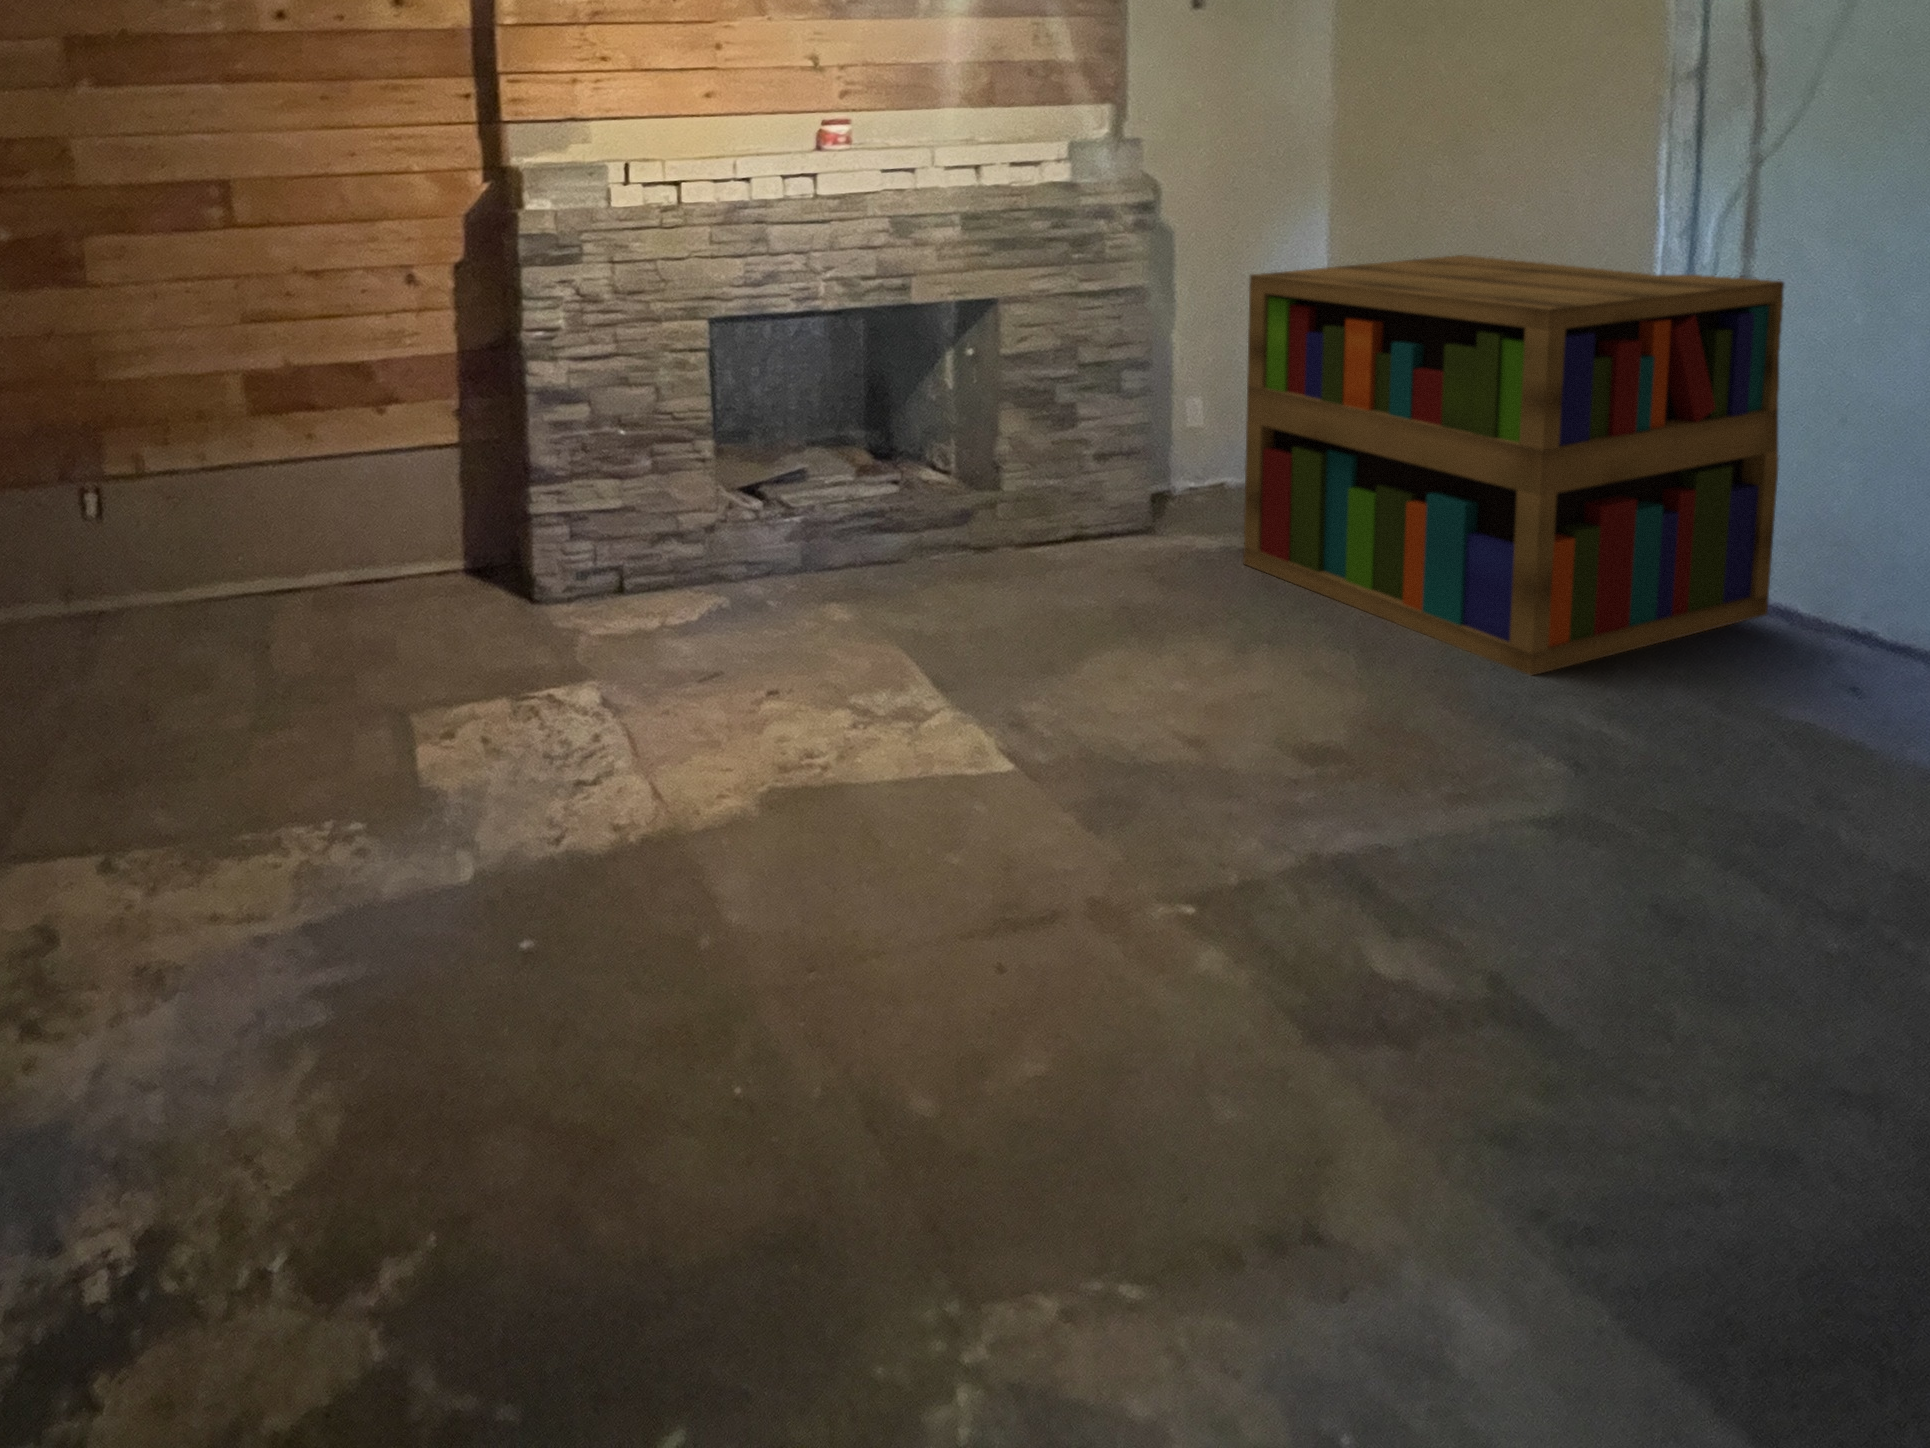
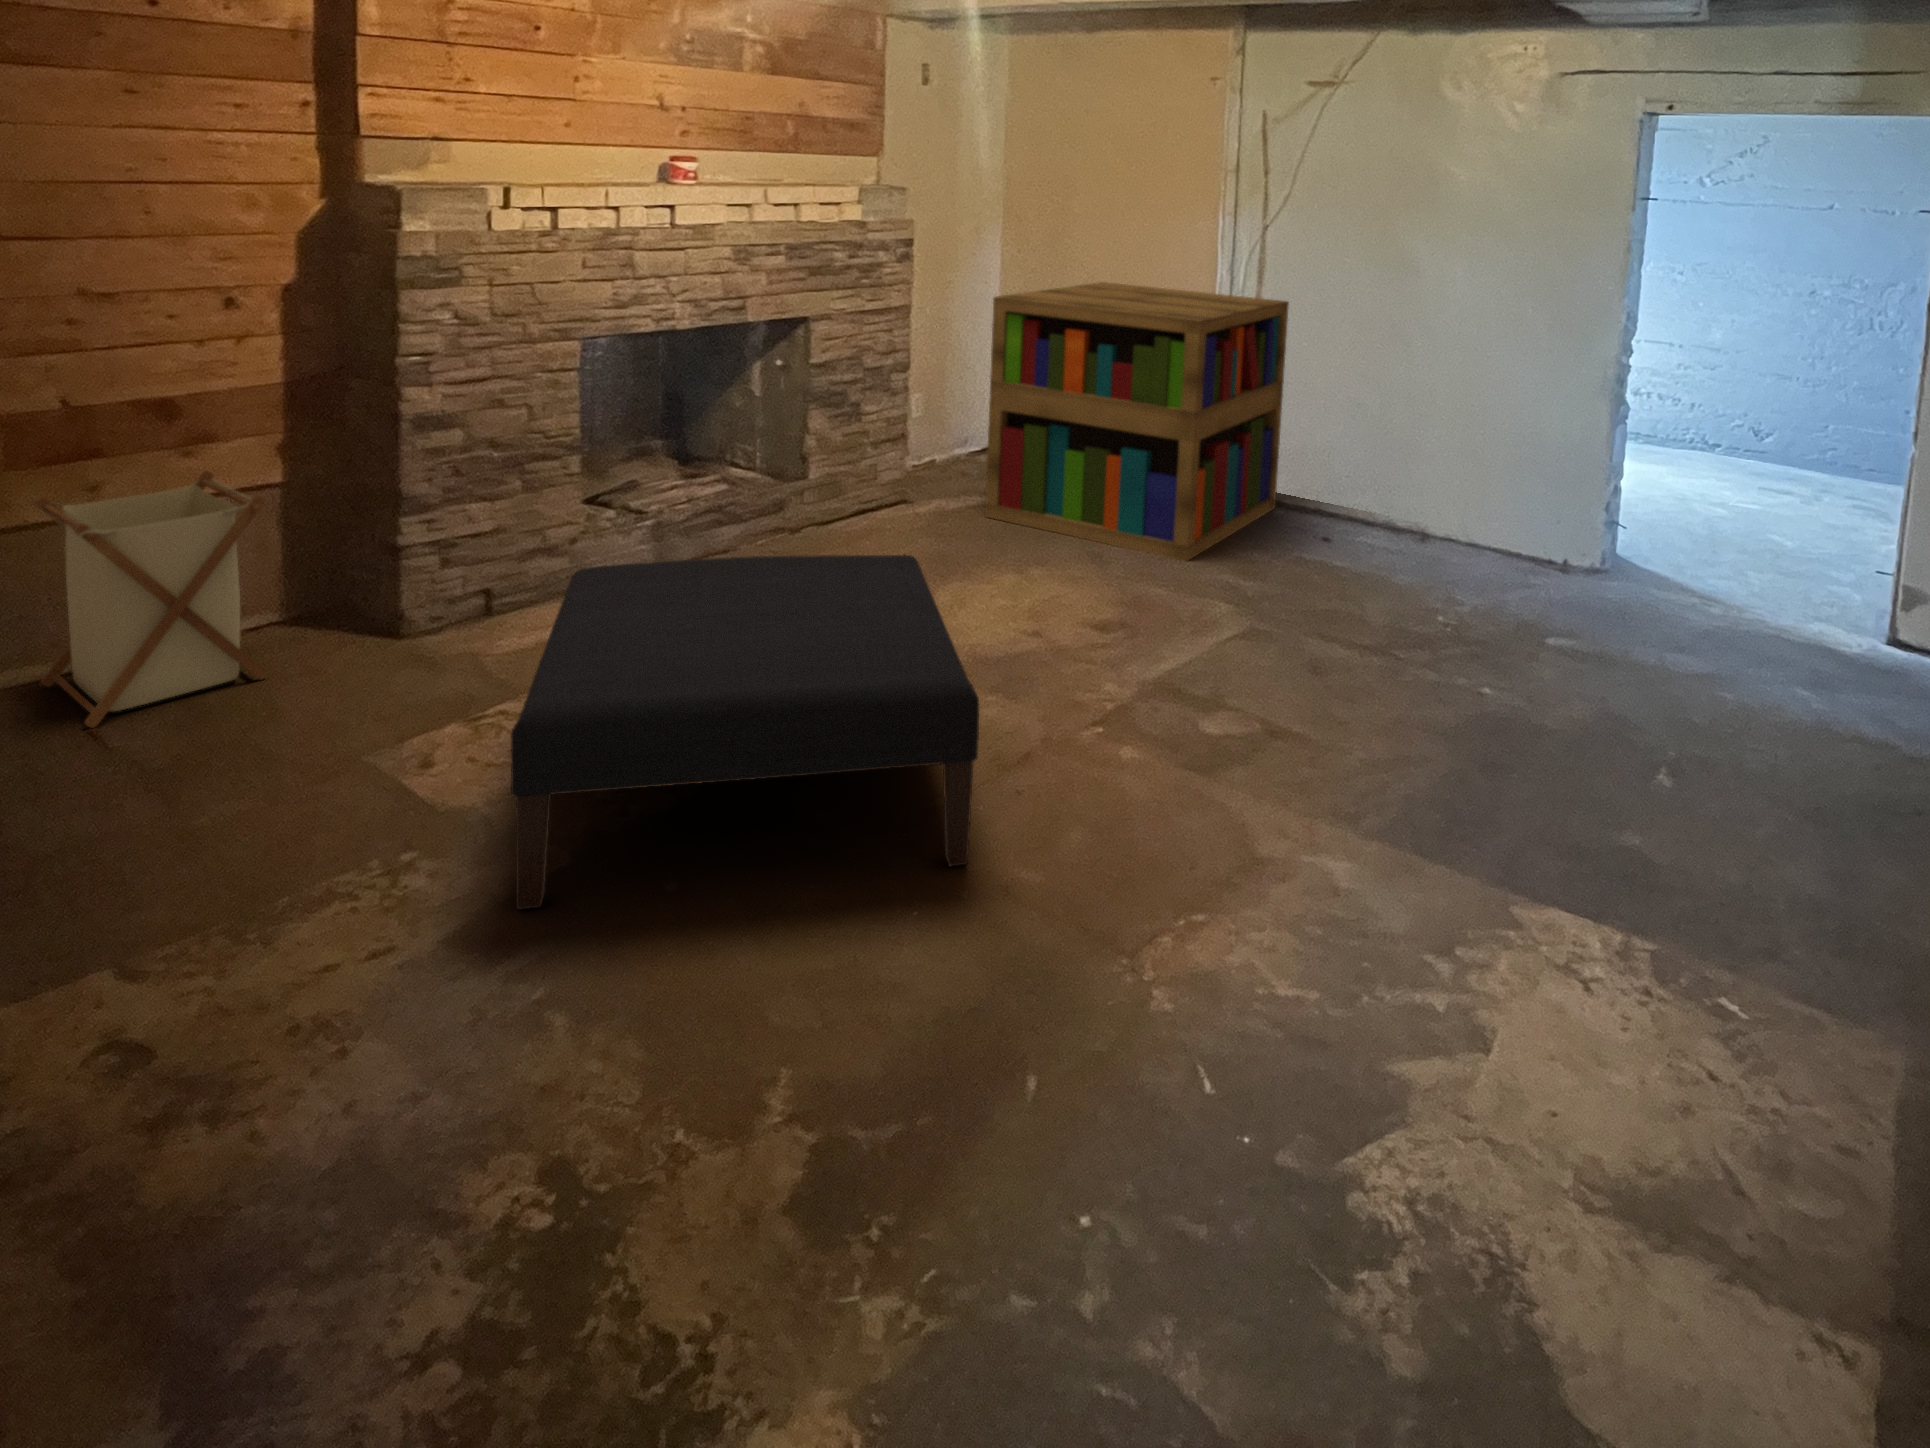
laundry basket: none [256,429,413,642] -> present [34,471,268,728]
ottoman: none [363,564,976,1052] -> present [511,555,979,909]

